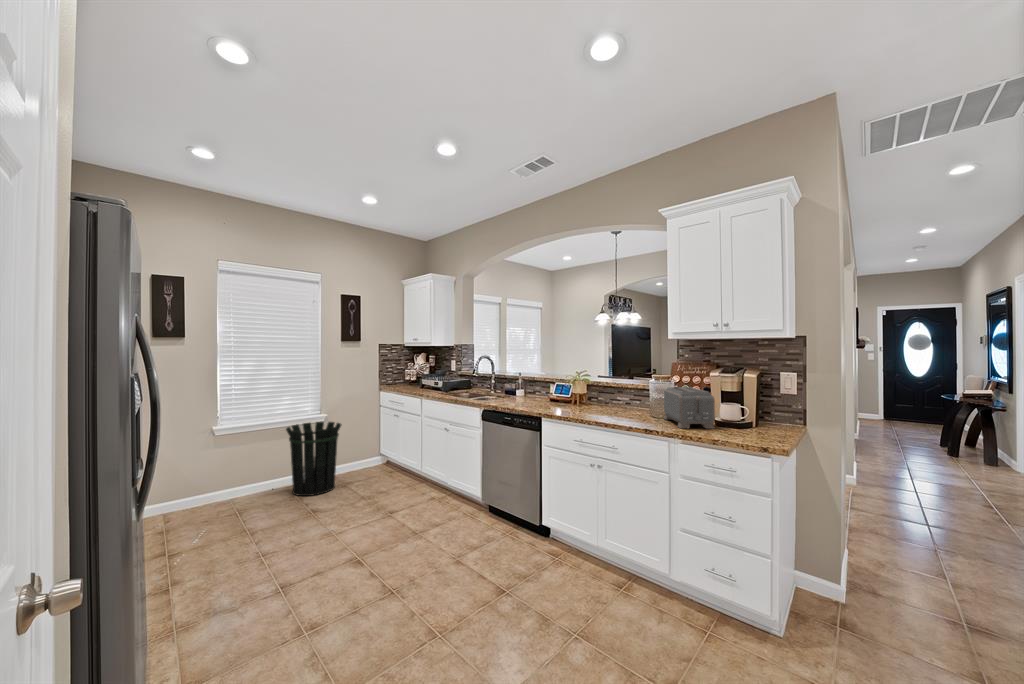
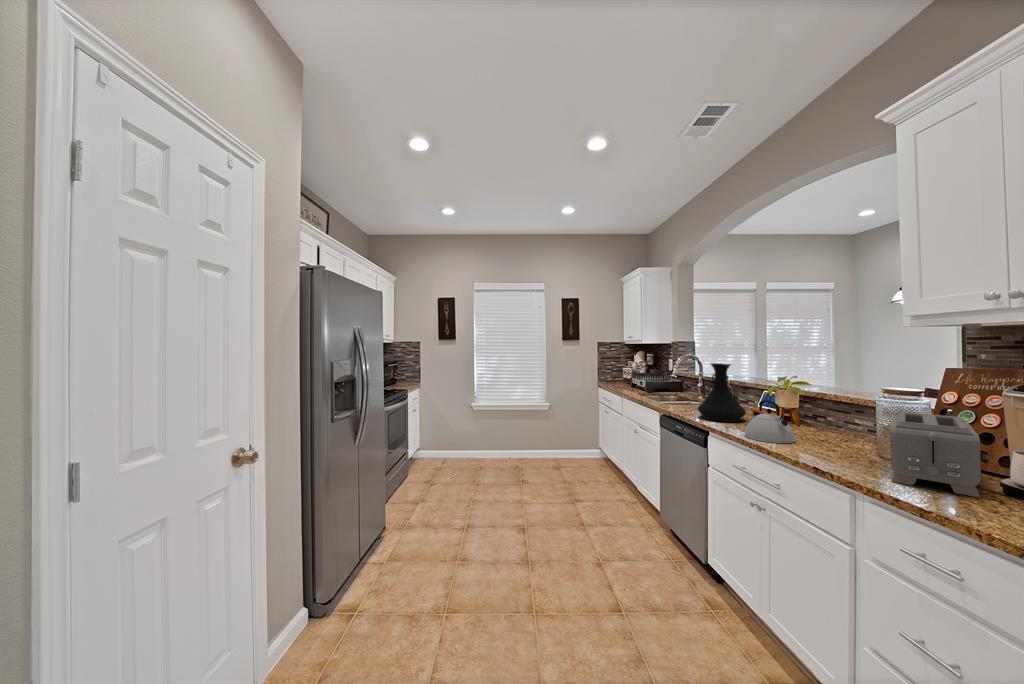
vase: none [524,362,559,409] -> present [697,363,746,422]
kettle: none [576,388,608,418] -> present [745,400,795,443]
waste bin: present [286,422,342,496] -> none [516,407,557,467]

